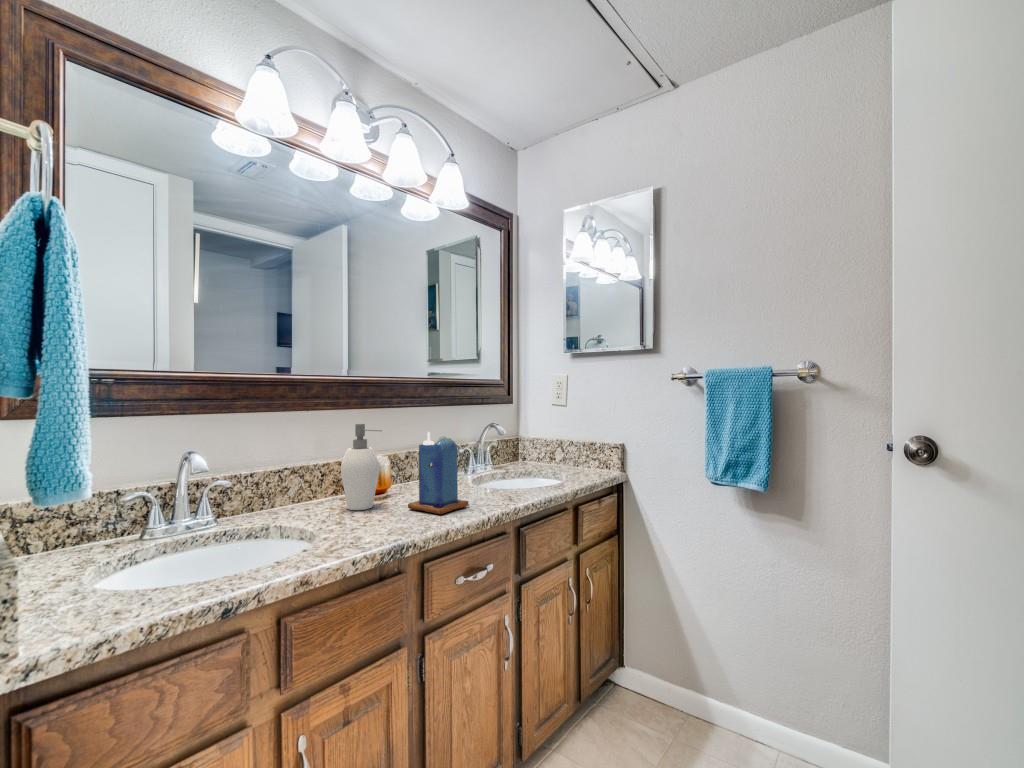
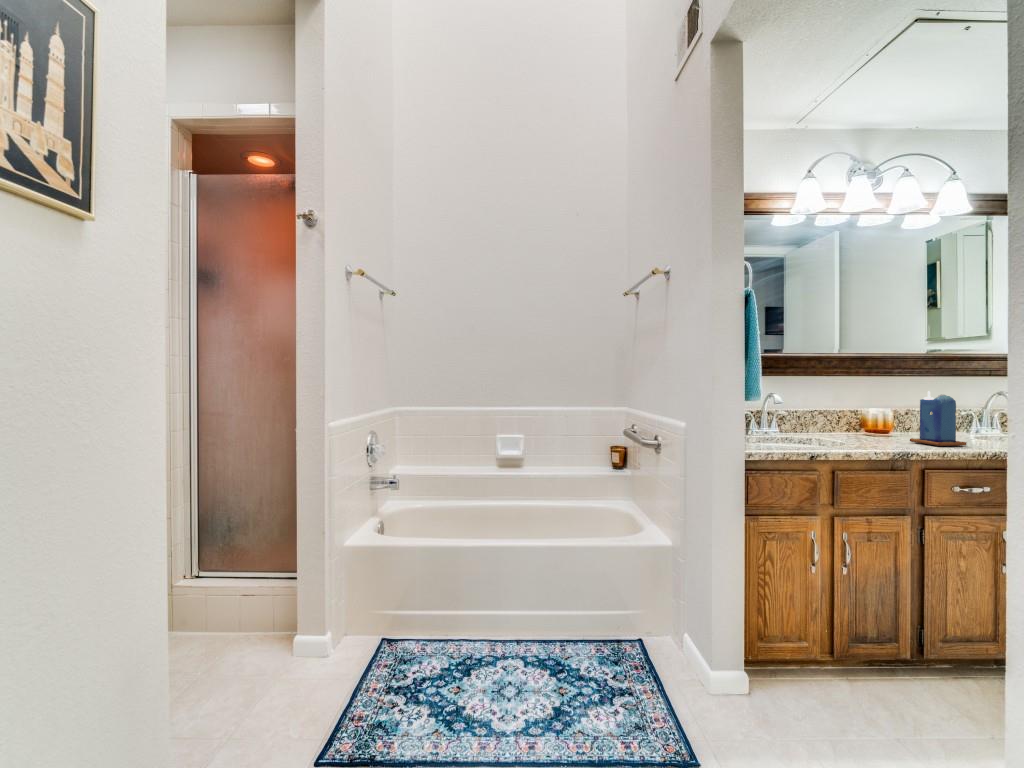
soap dispenser: present [341,424,382,510] -> none [855,385,889,439]

